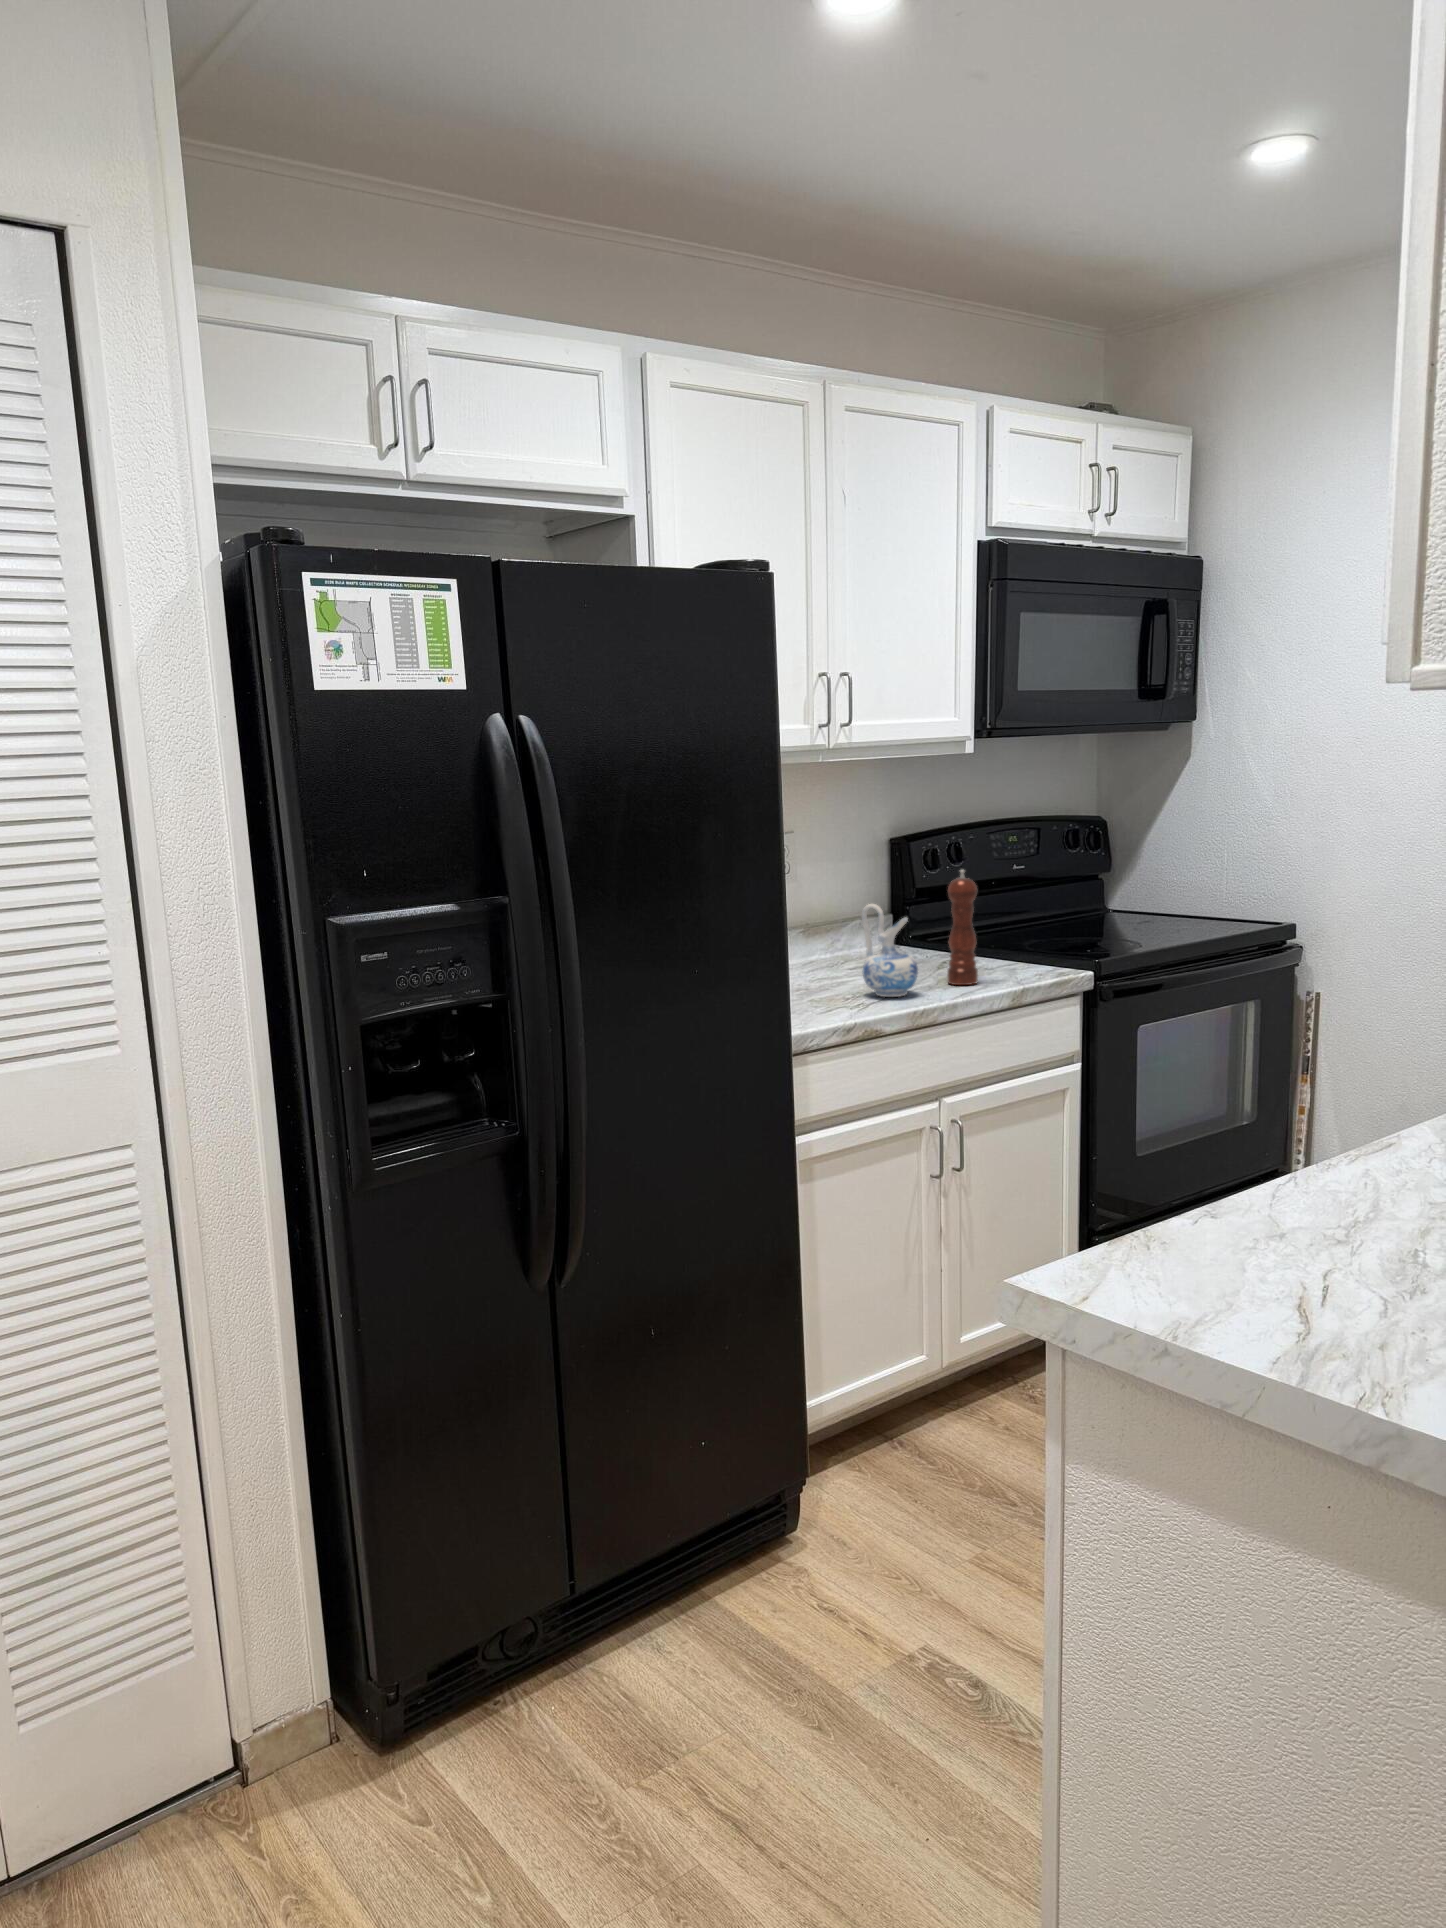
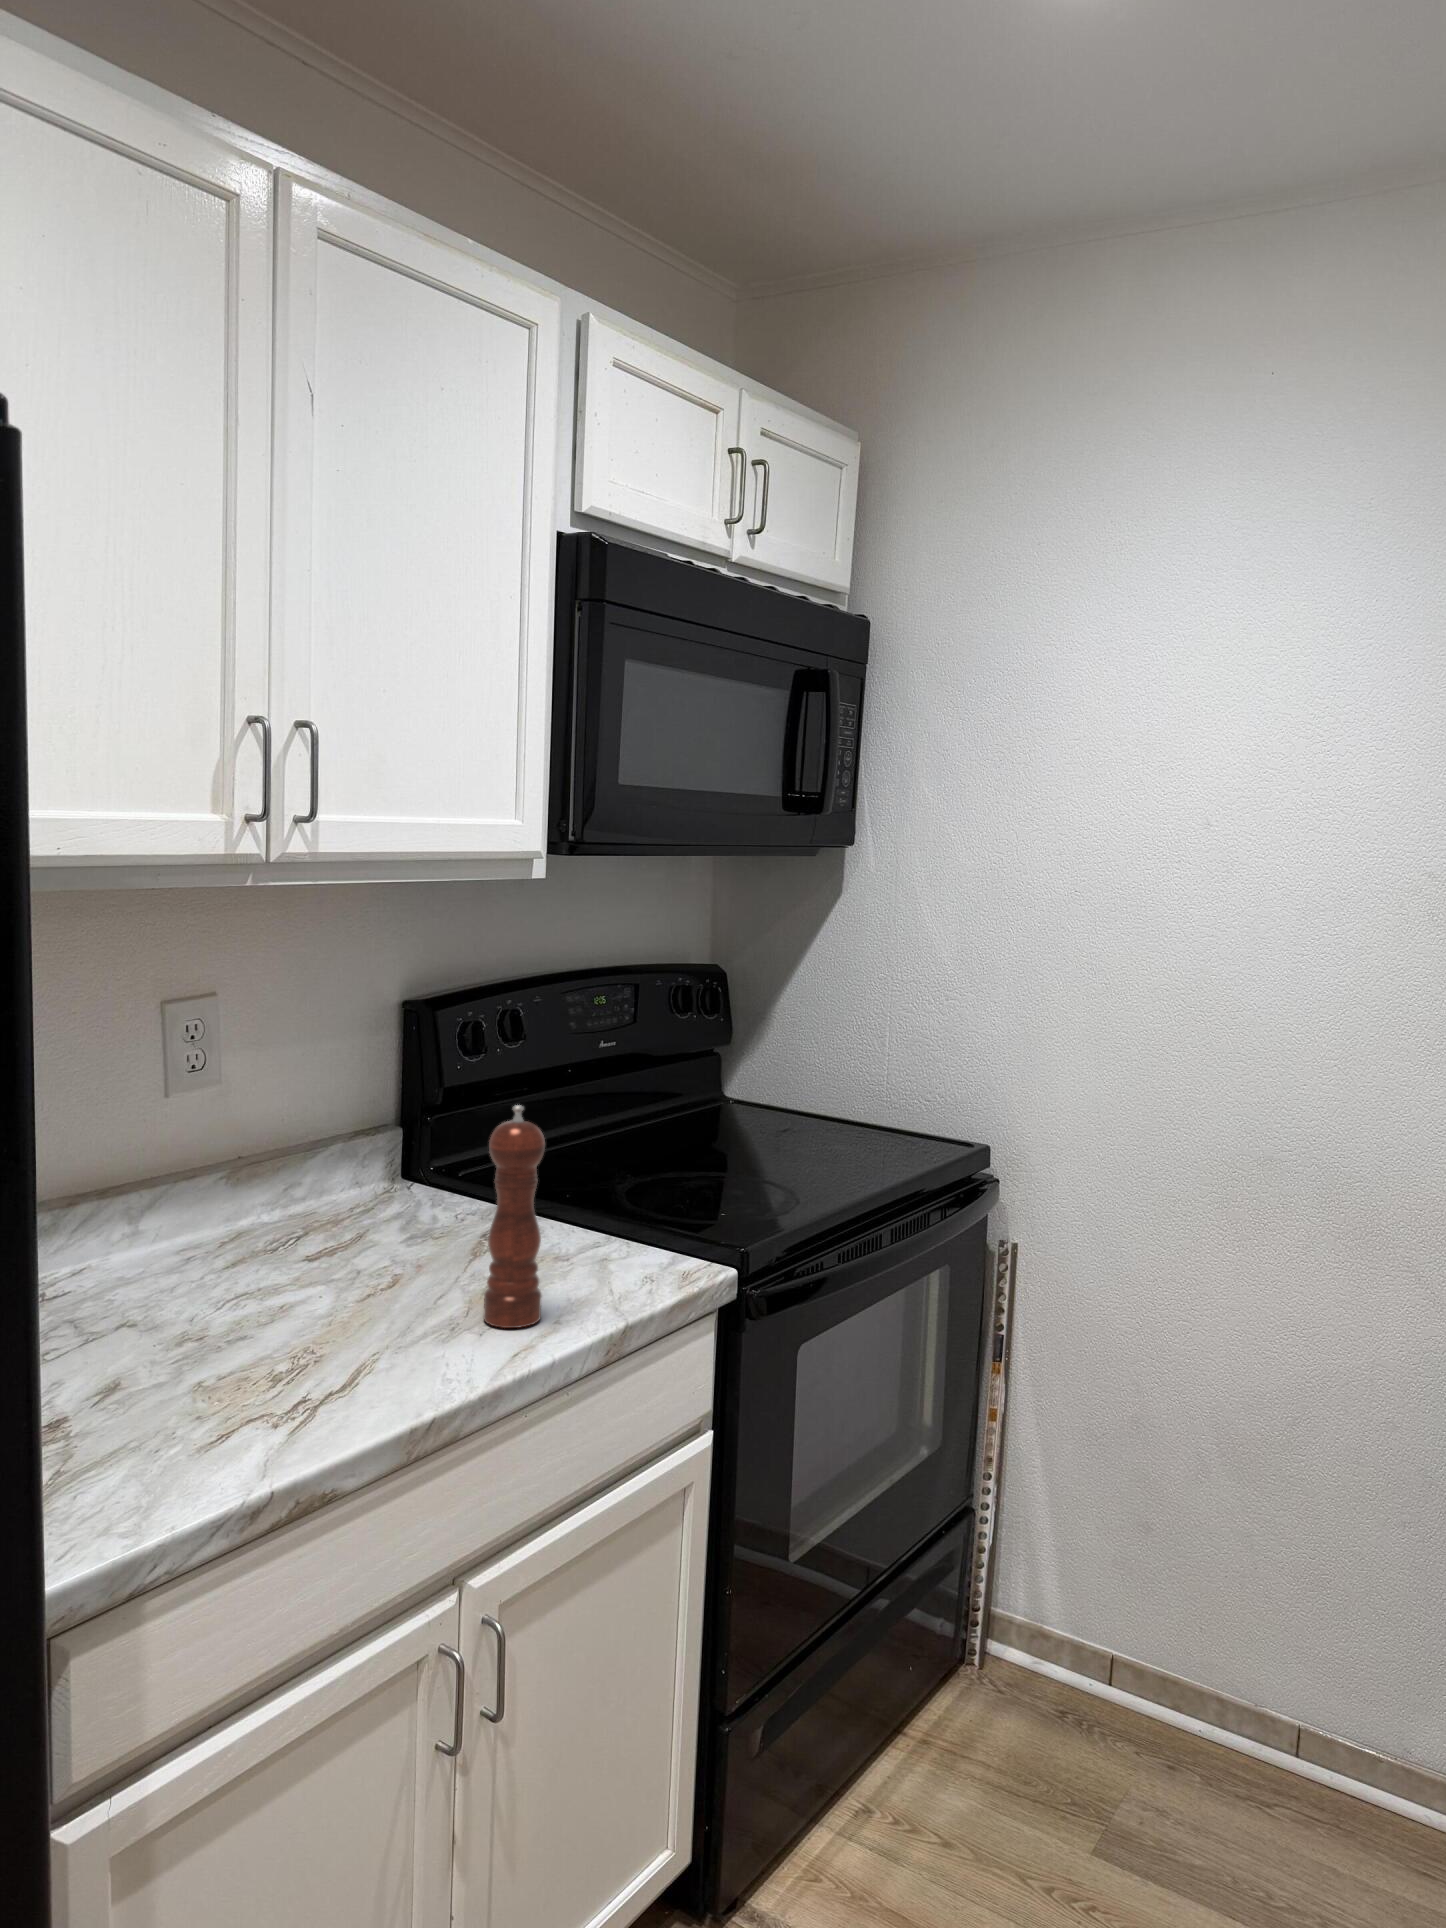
ceramic pitcher: present [862,904,918,997] -> none [307,1183,422,1379]

